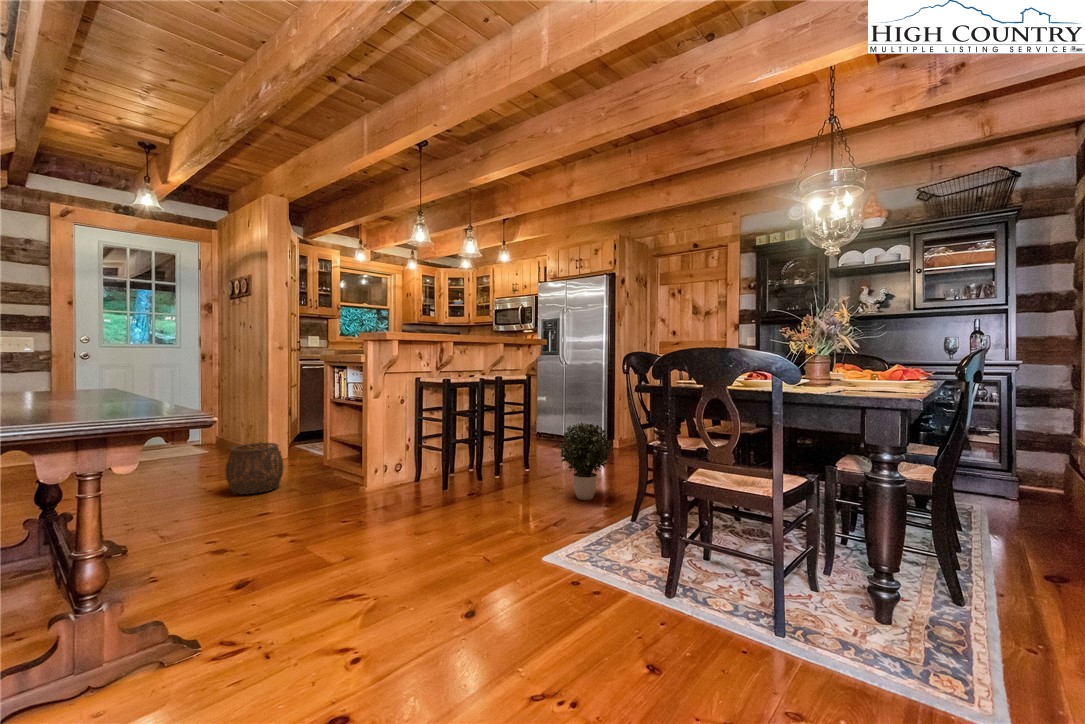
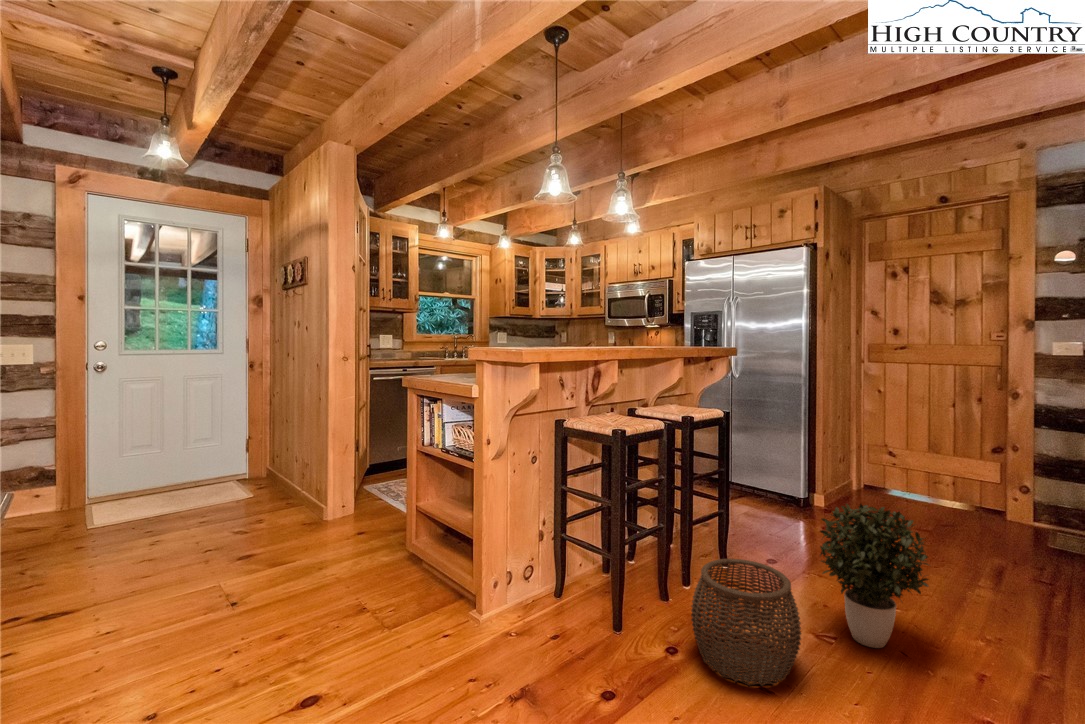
woven basket: present [225,443,284,494] -> present [691,559,801,686]

